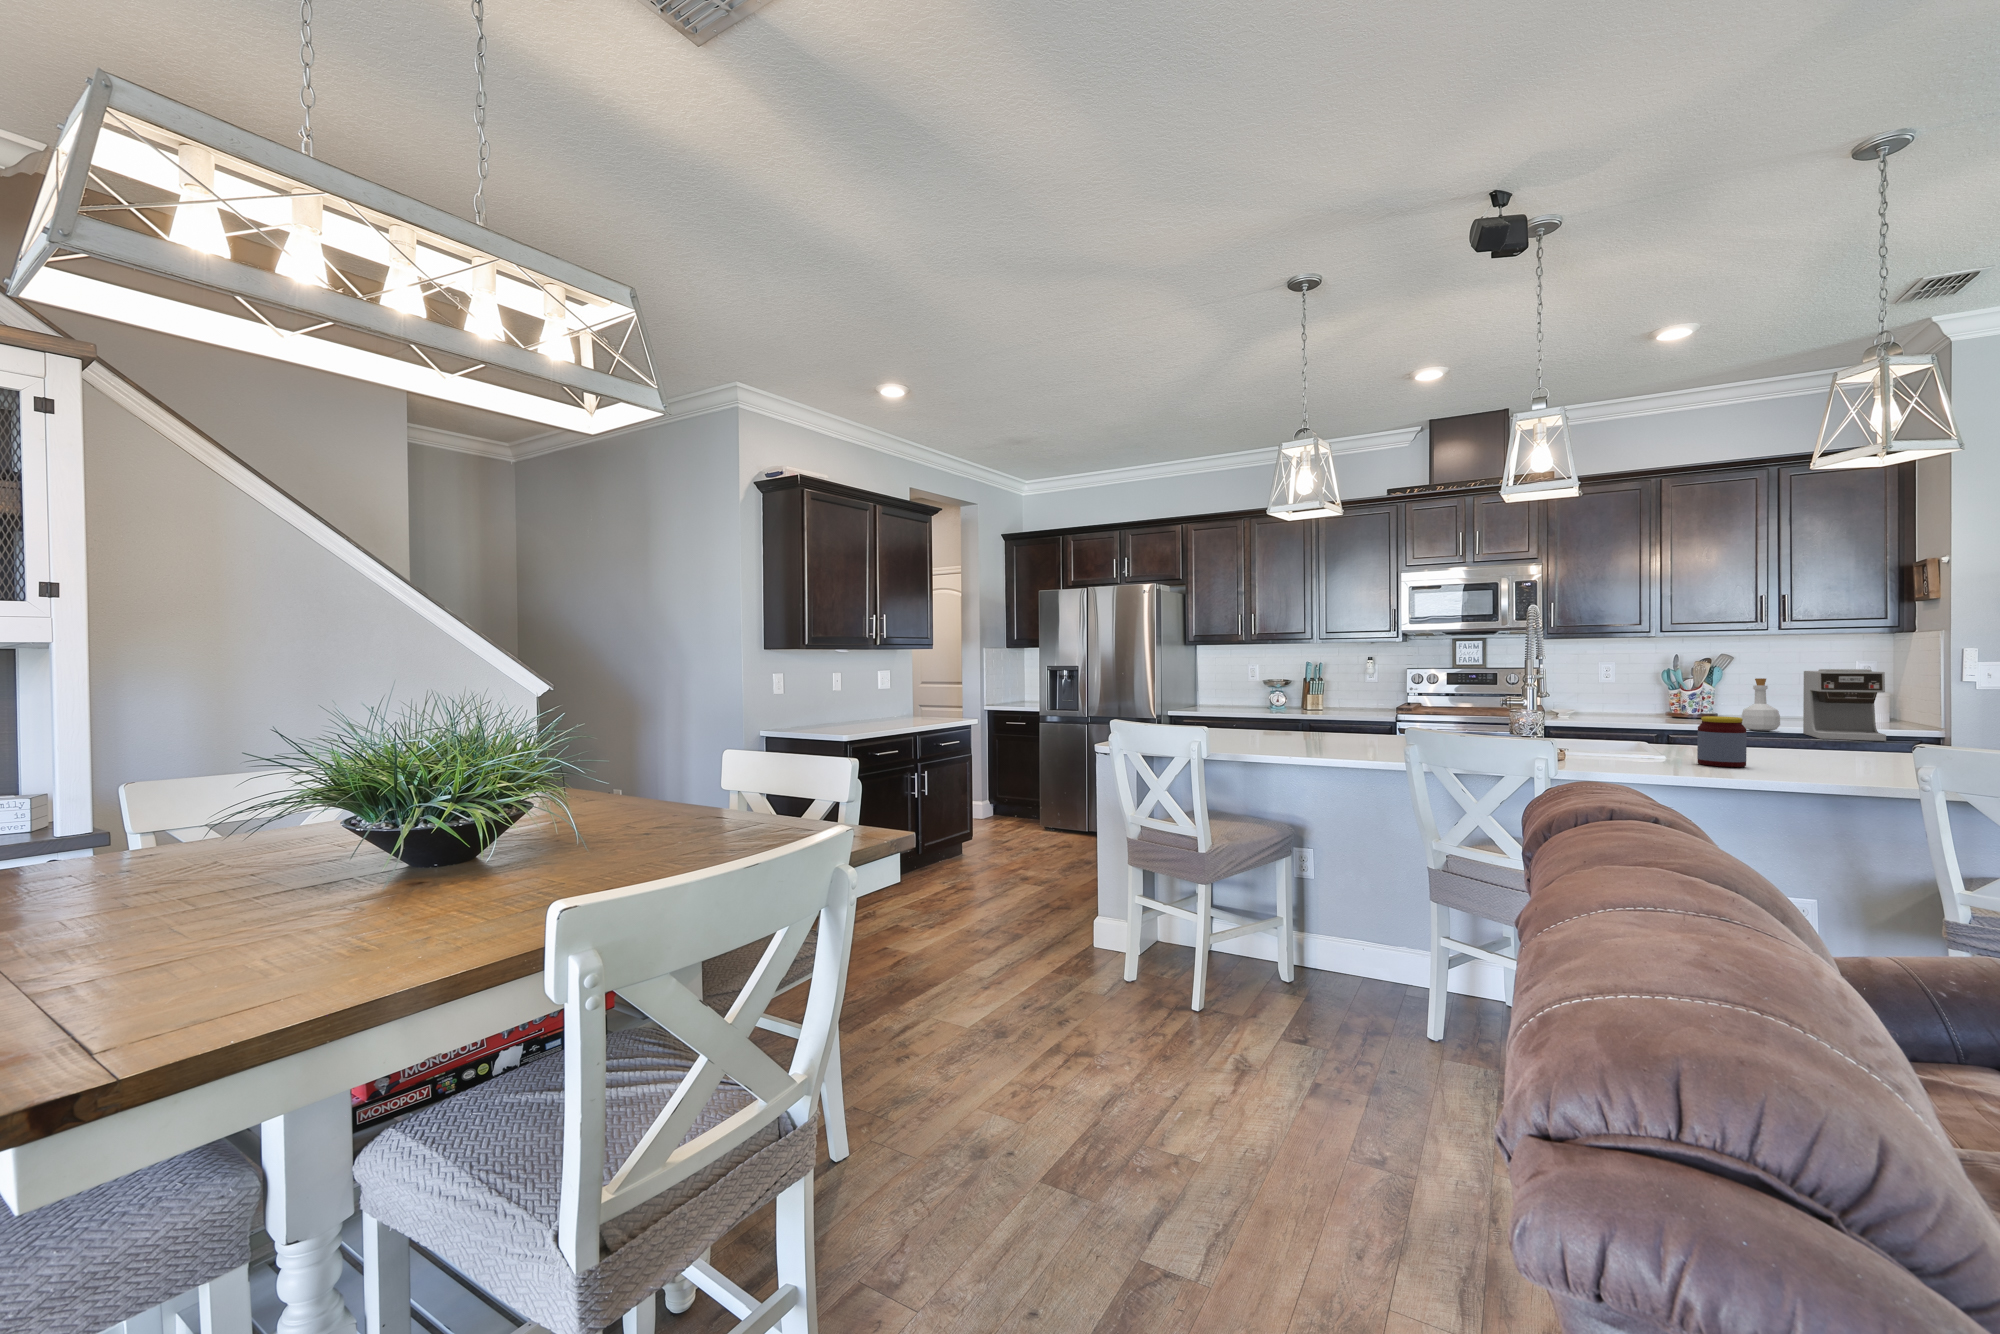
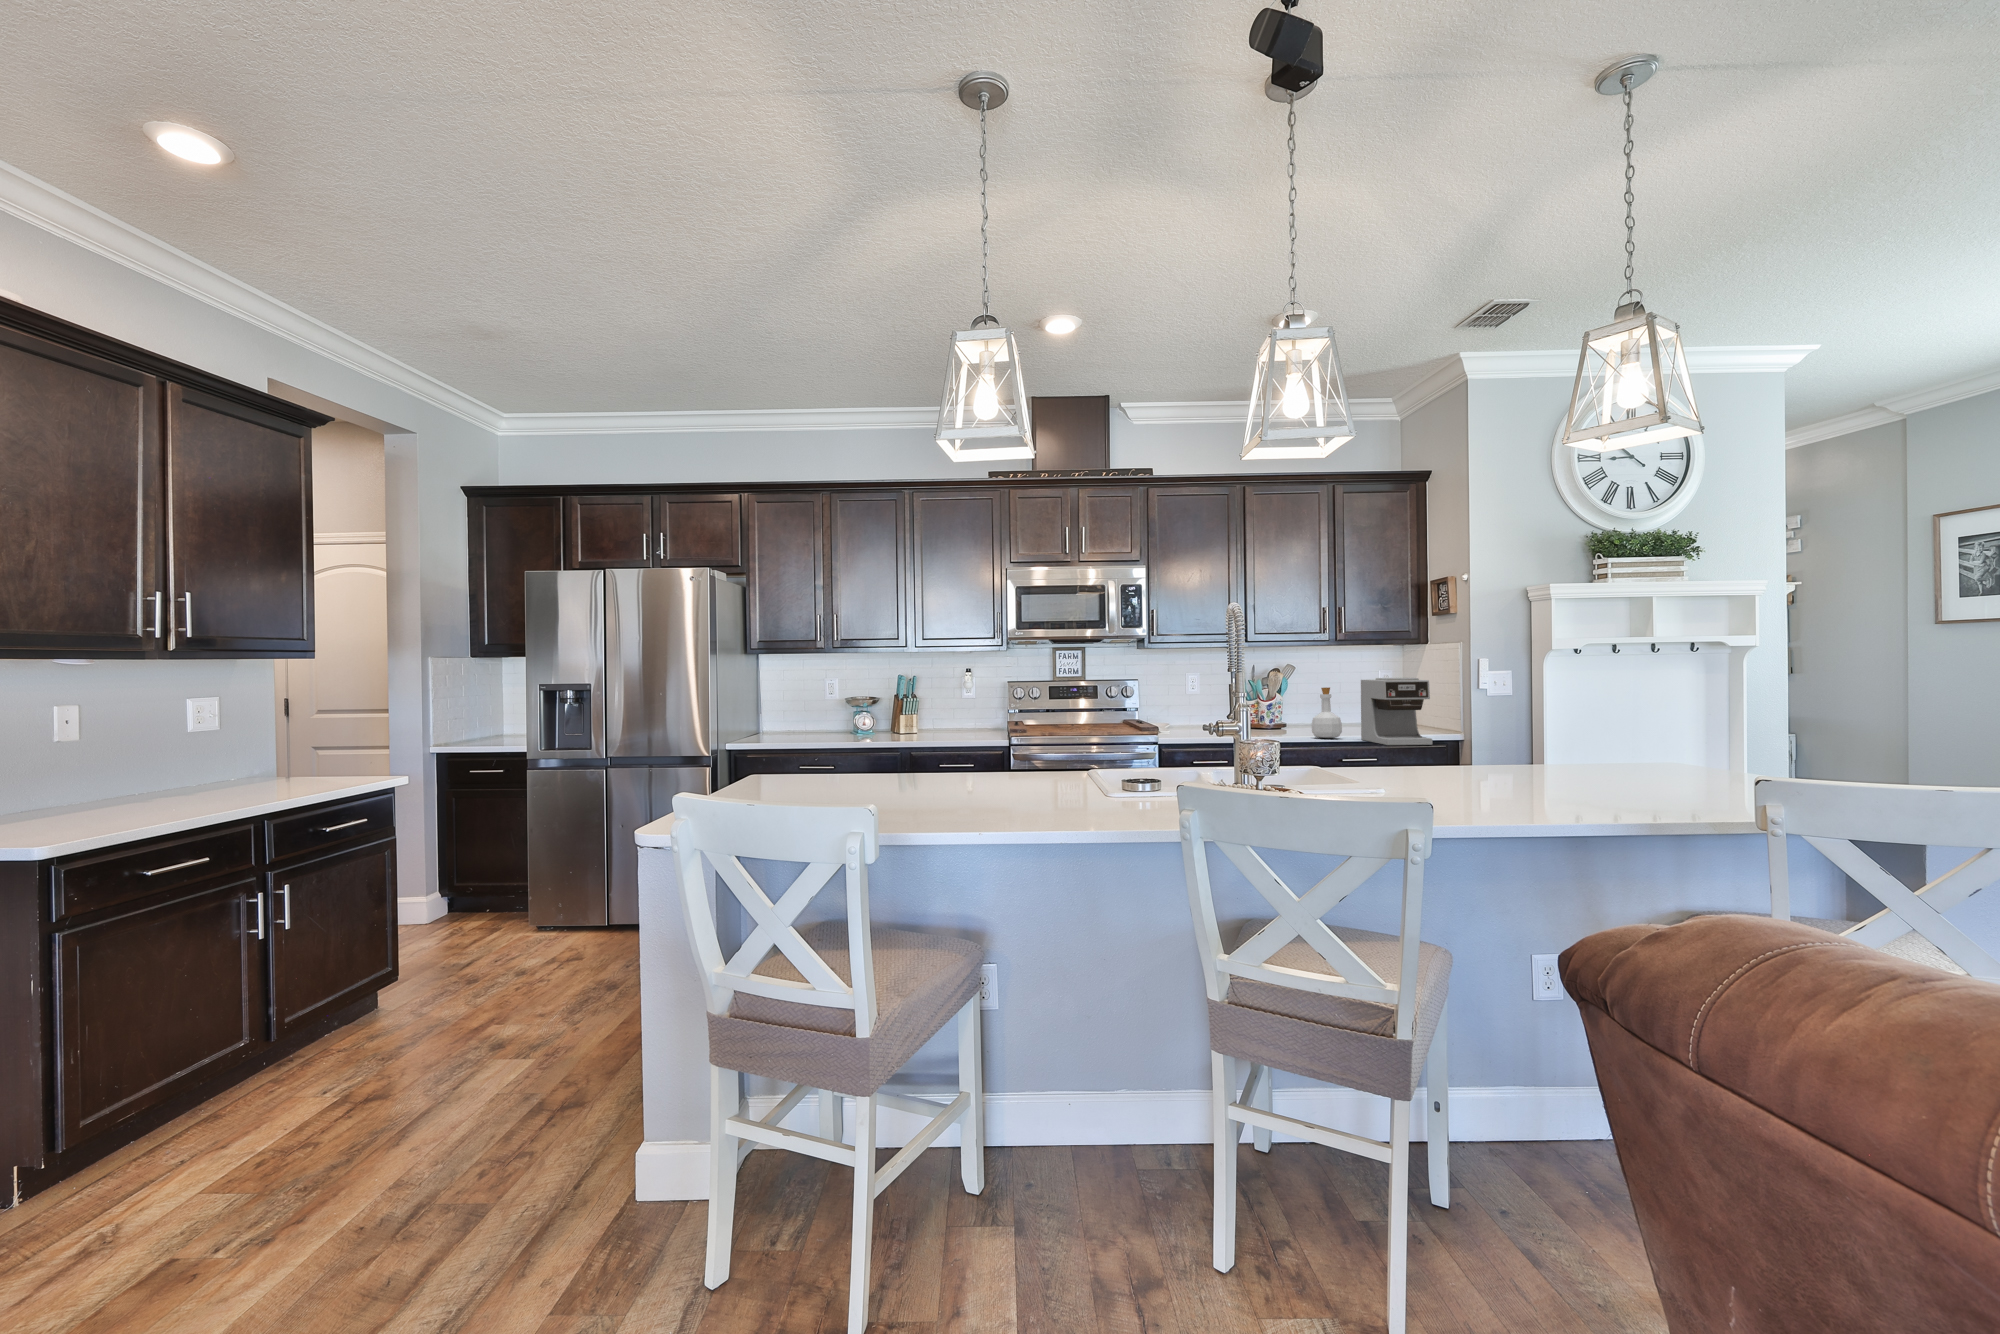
jar: present [1697,716,1747,767] -> none [1416,736,1466,796]

